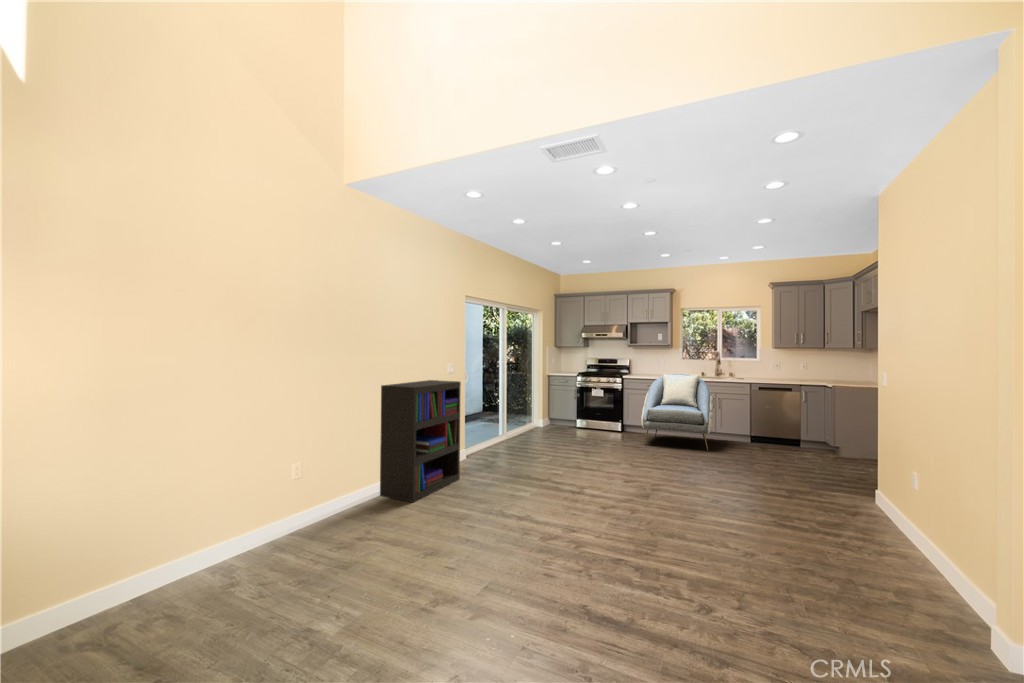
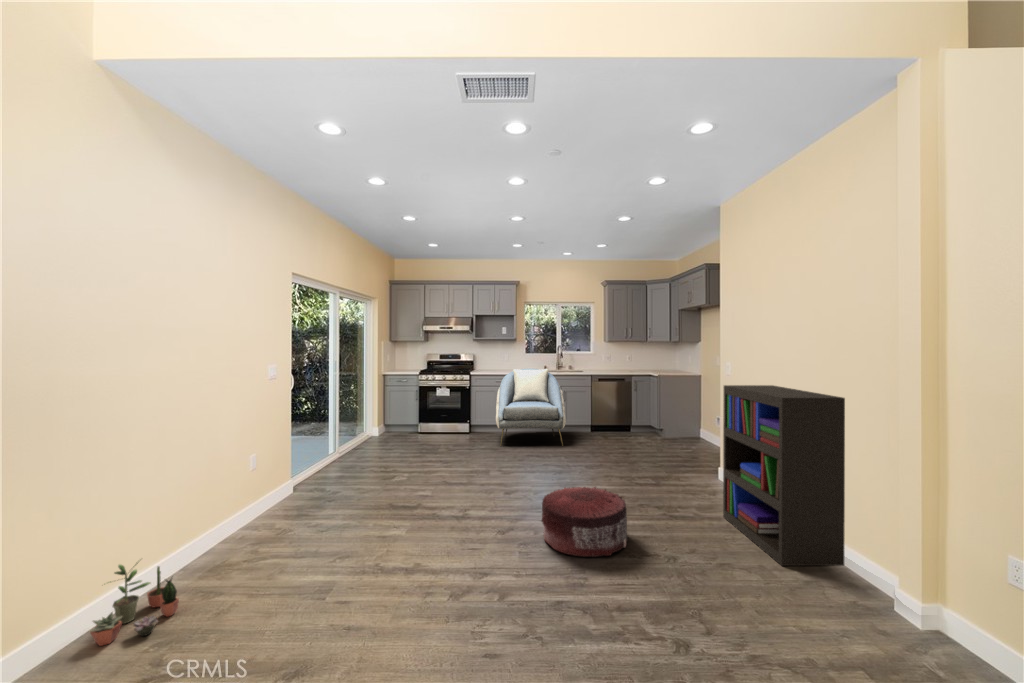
bookshelf: present [380,380,461,503] -> present [723,385,845,566]
potted plant: none [334,476,379,521] -> present [89,563,179,646]
pouf: none [633,477,718,539] -> present [542,487,628,557]

